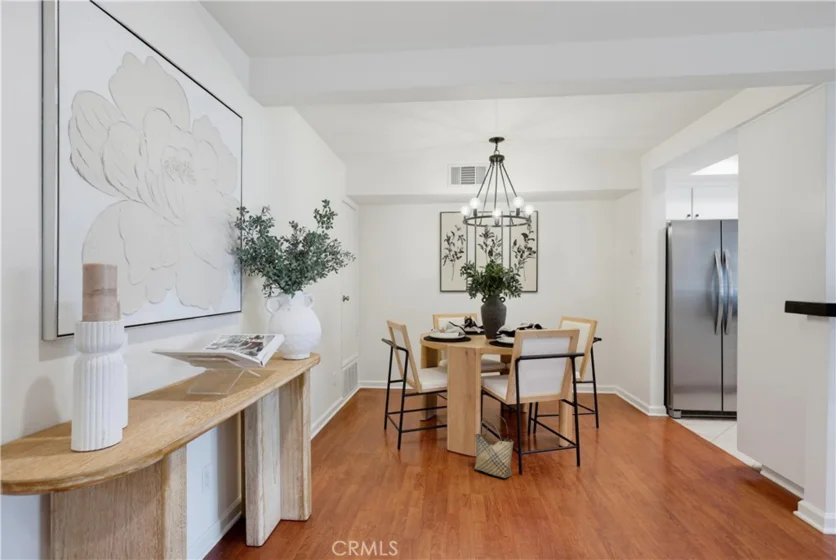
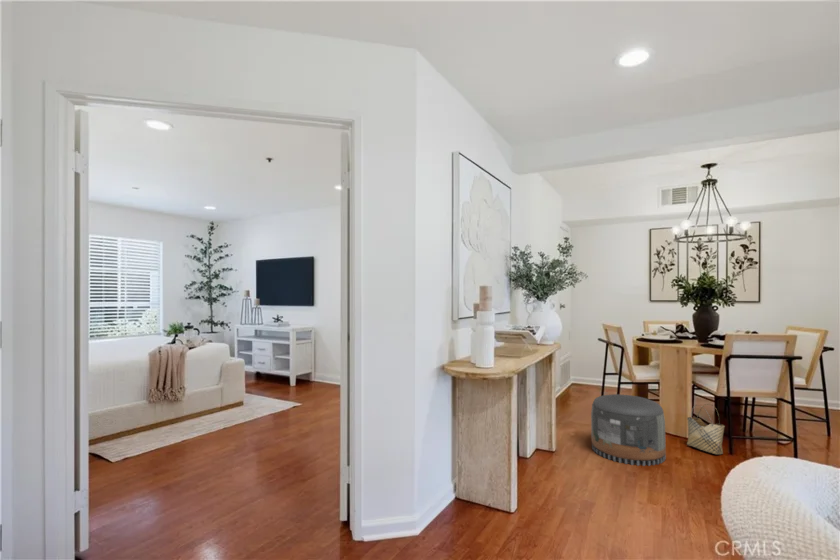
pouf: none [361,417,451,520] -> present [591,394,666,466]

